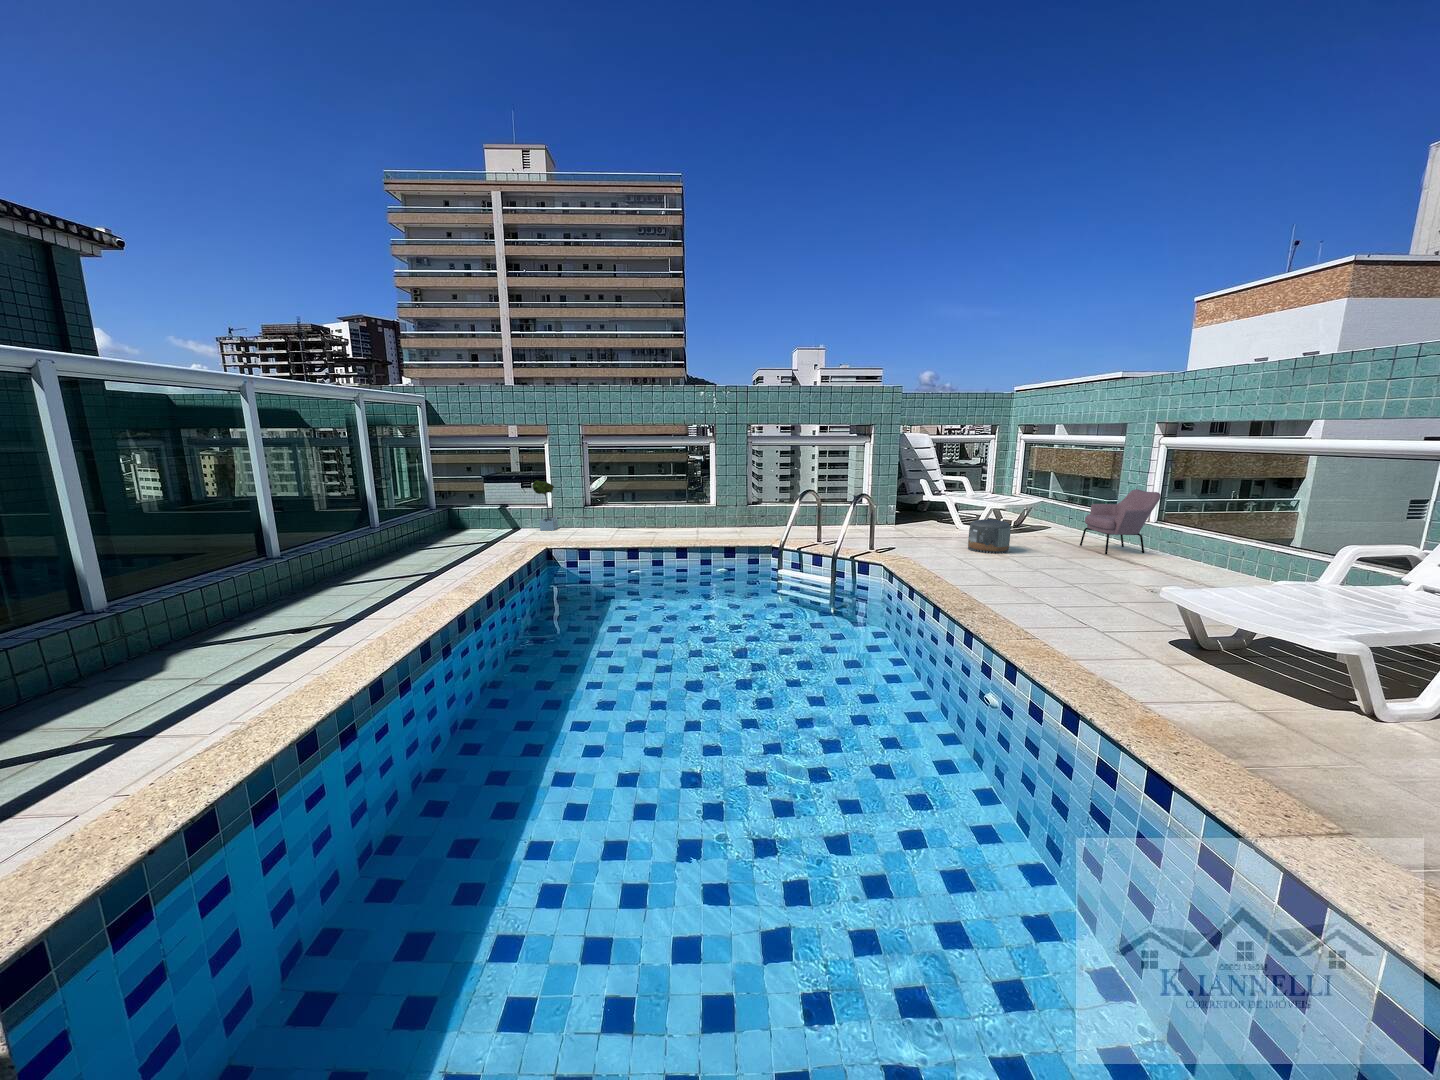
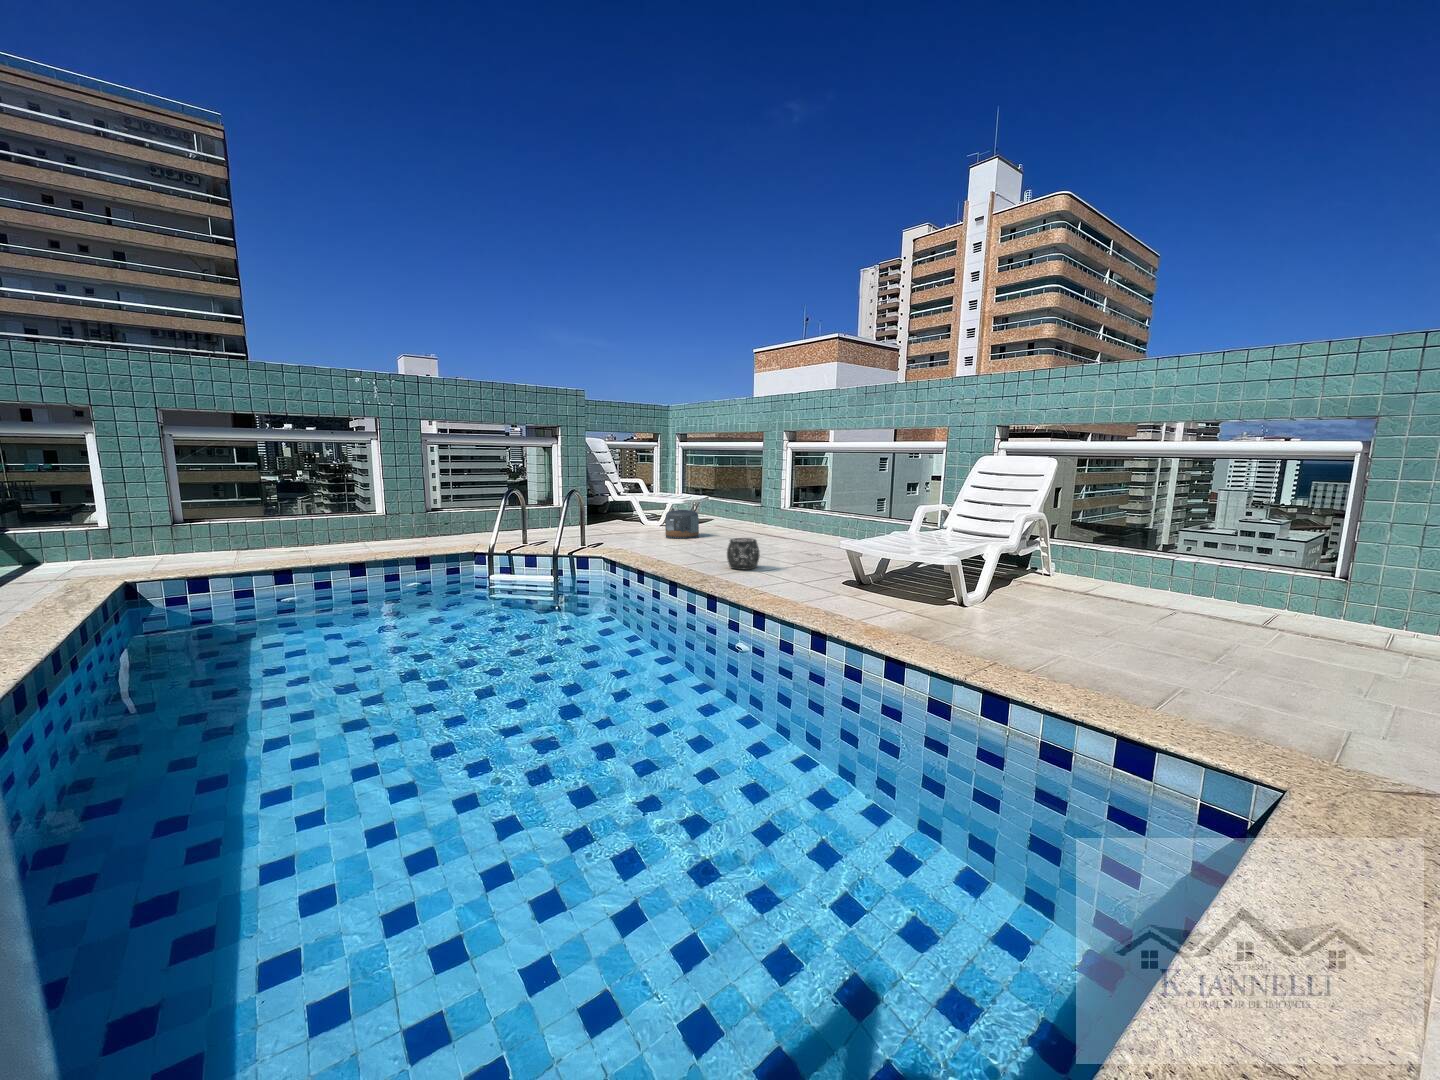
potted tree: present [532,480,558,531] -> none [65,489,122,566]
armchair: present [1080,489,1161,554] -> none [745,481,795,533]
woven basket: none [1005,574,1051,616] -> present [727,538,760,570]

